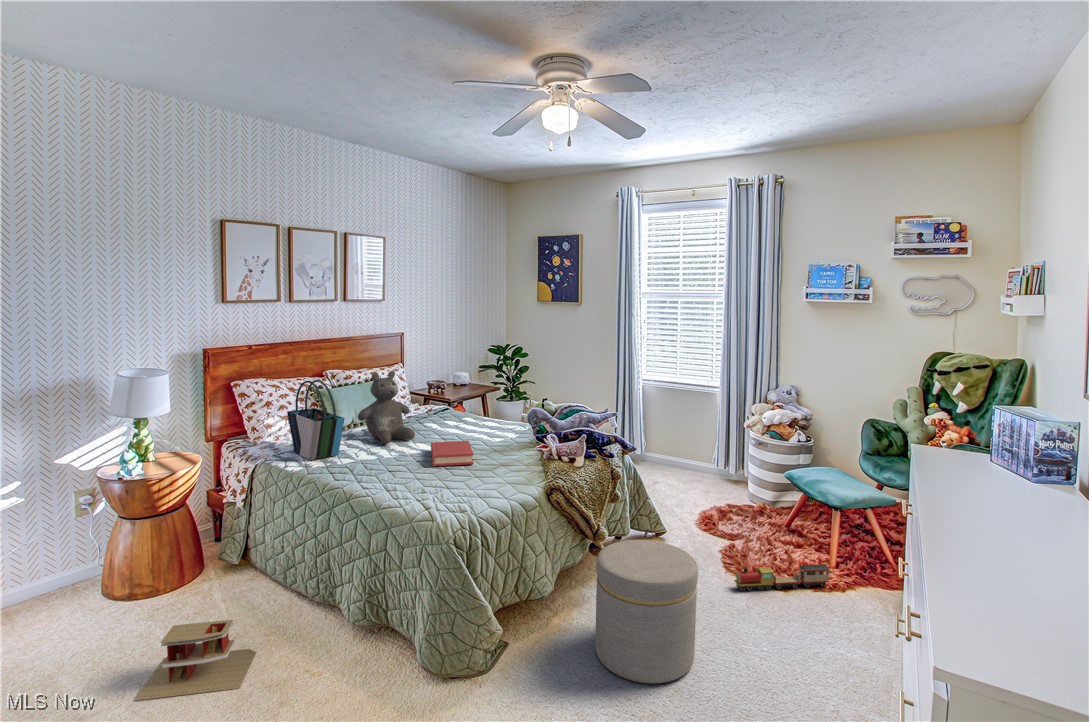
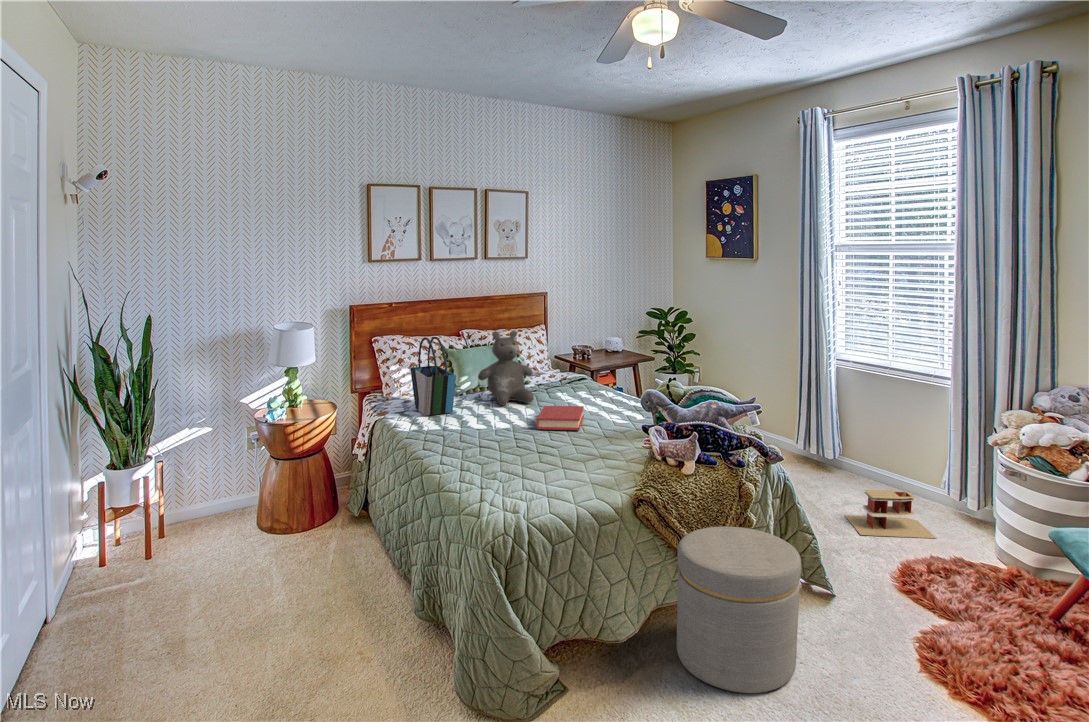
toy train: present [734,564,829,591] -> none [887,583,1031,623]
toy house: present [134,620,256,700] -> present [845,490,936,538]

